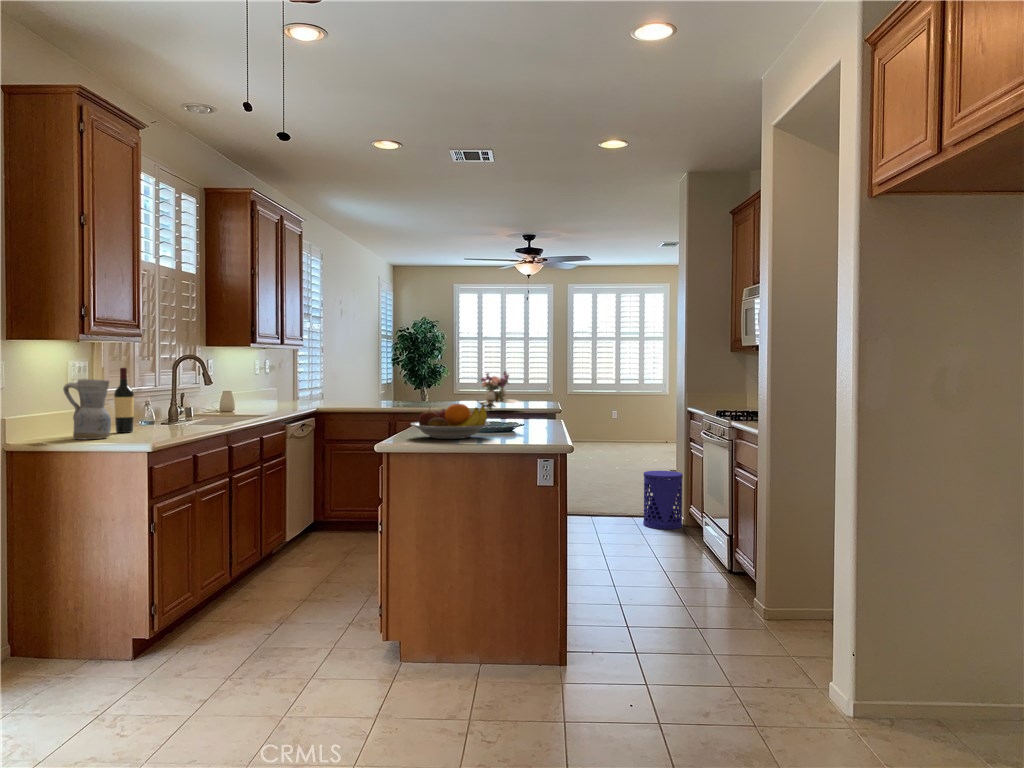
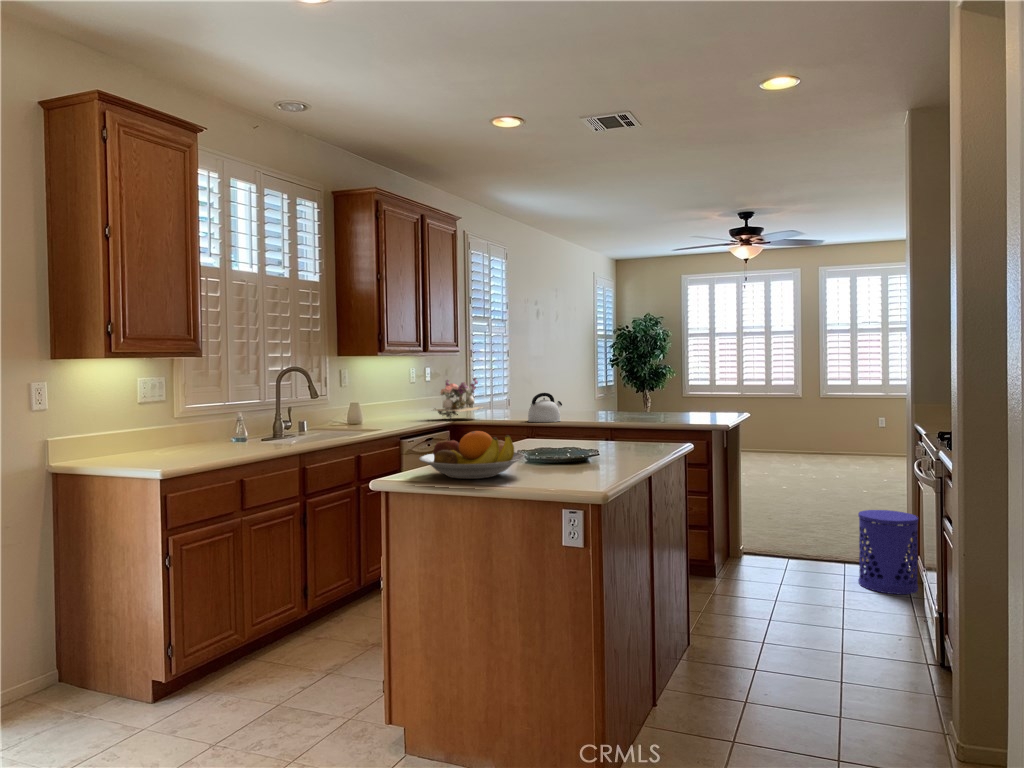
wine bottle: present [114,368,134,433] -> none [169,384,189,452]
flower arrangement: present [477,371,520,410] -> present [434,378,480,418]
ceramic pitcher: present [63,379,111,439] -> none [94,398,142,462]
kettle: none [379,384,409,410] -> present [528,393,562,422]

